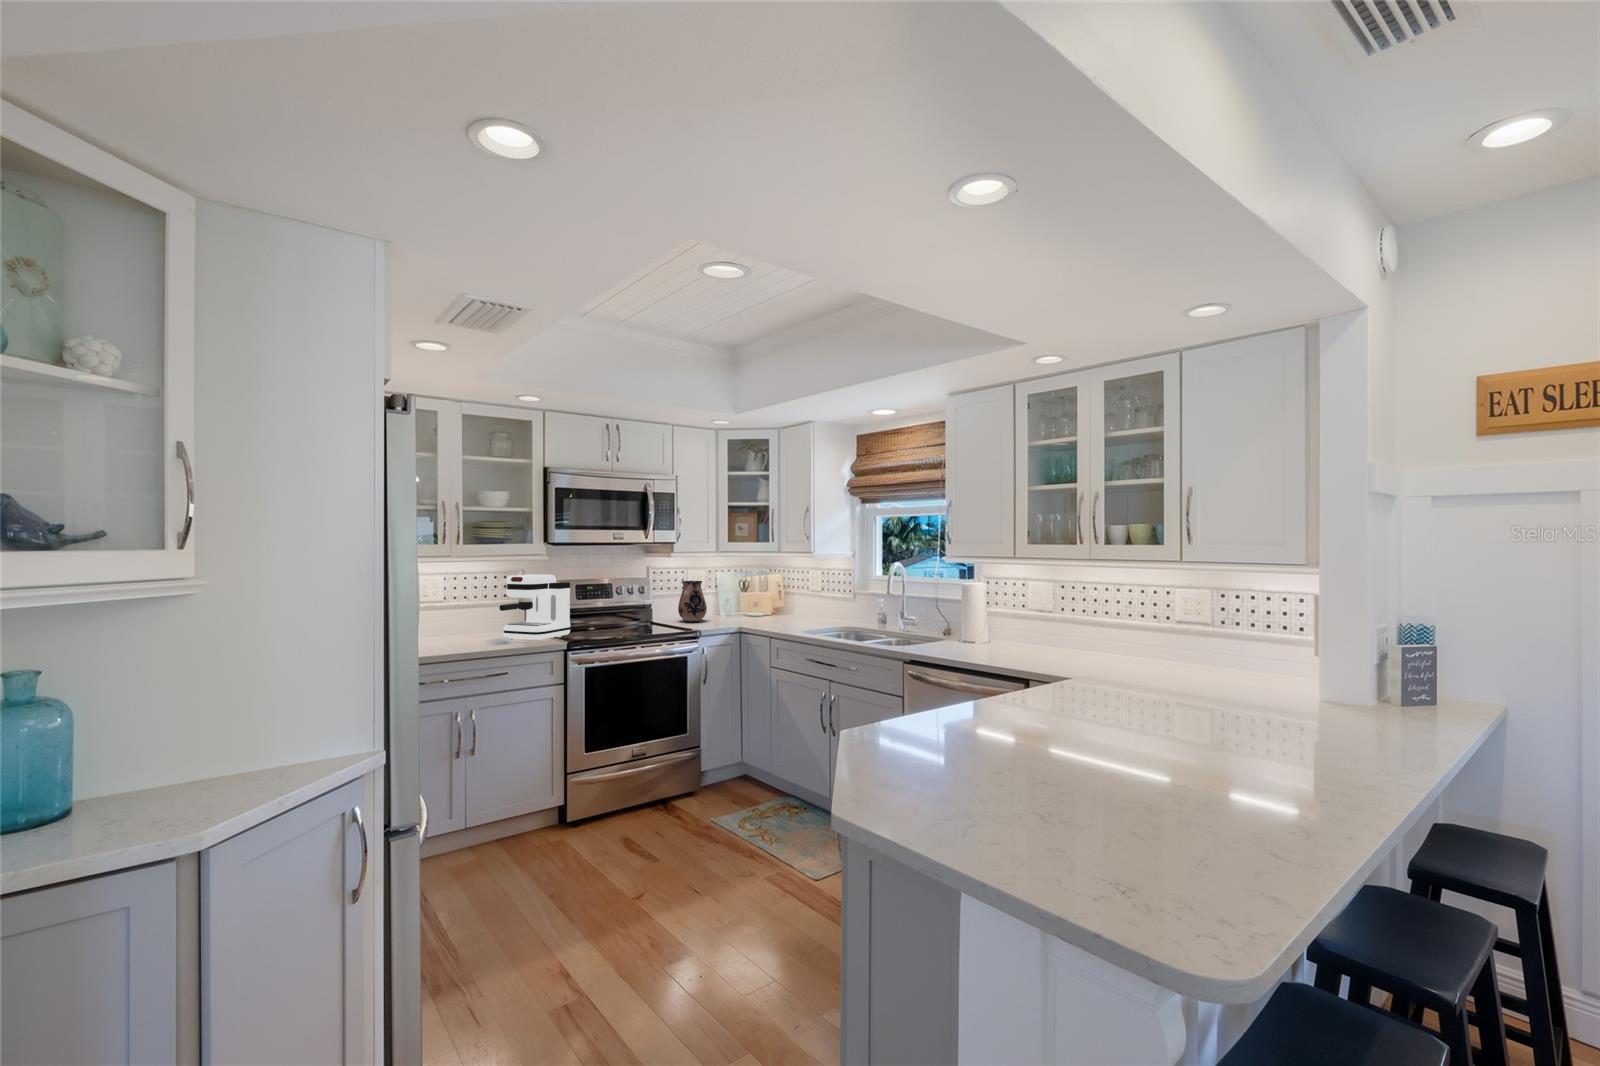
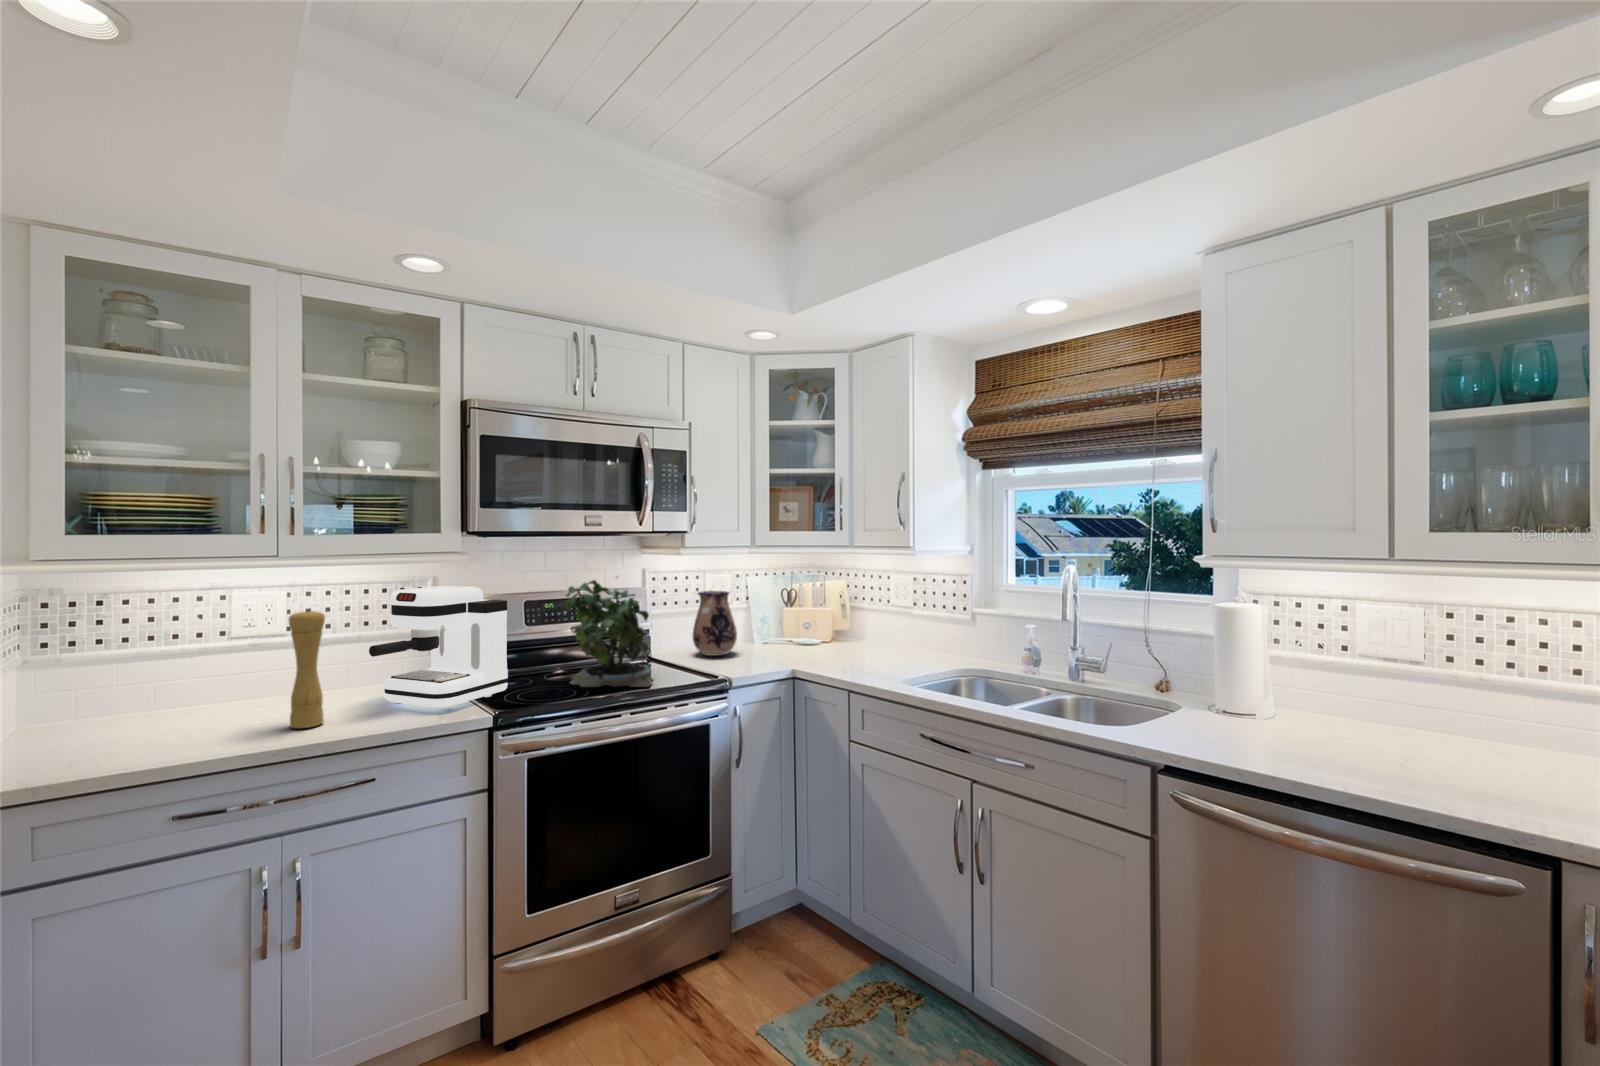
potted plant: none [601,569,655,634] -> present [564,576,653,687]
pepper mill: none [461,585,479,647] -> present [289,610,325,728]

